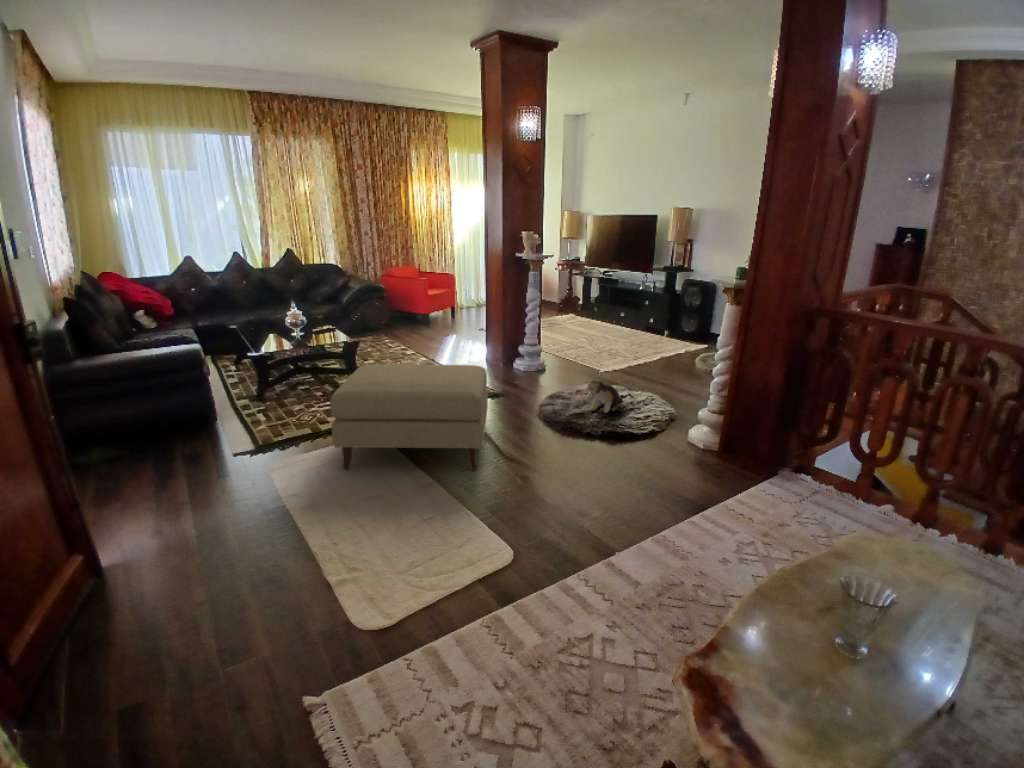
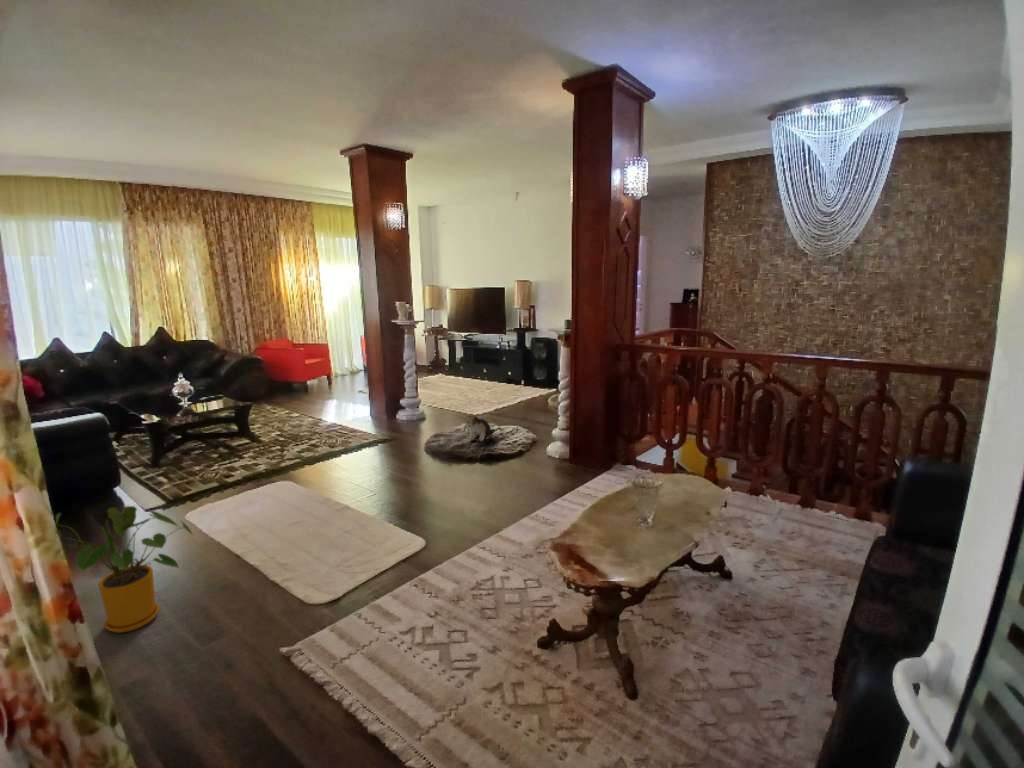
ottoman: present [330,364,488,470] -> none [248,410,387,507]
house plant: none [62,477,240,619] -> present [56,506,192,633]

